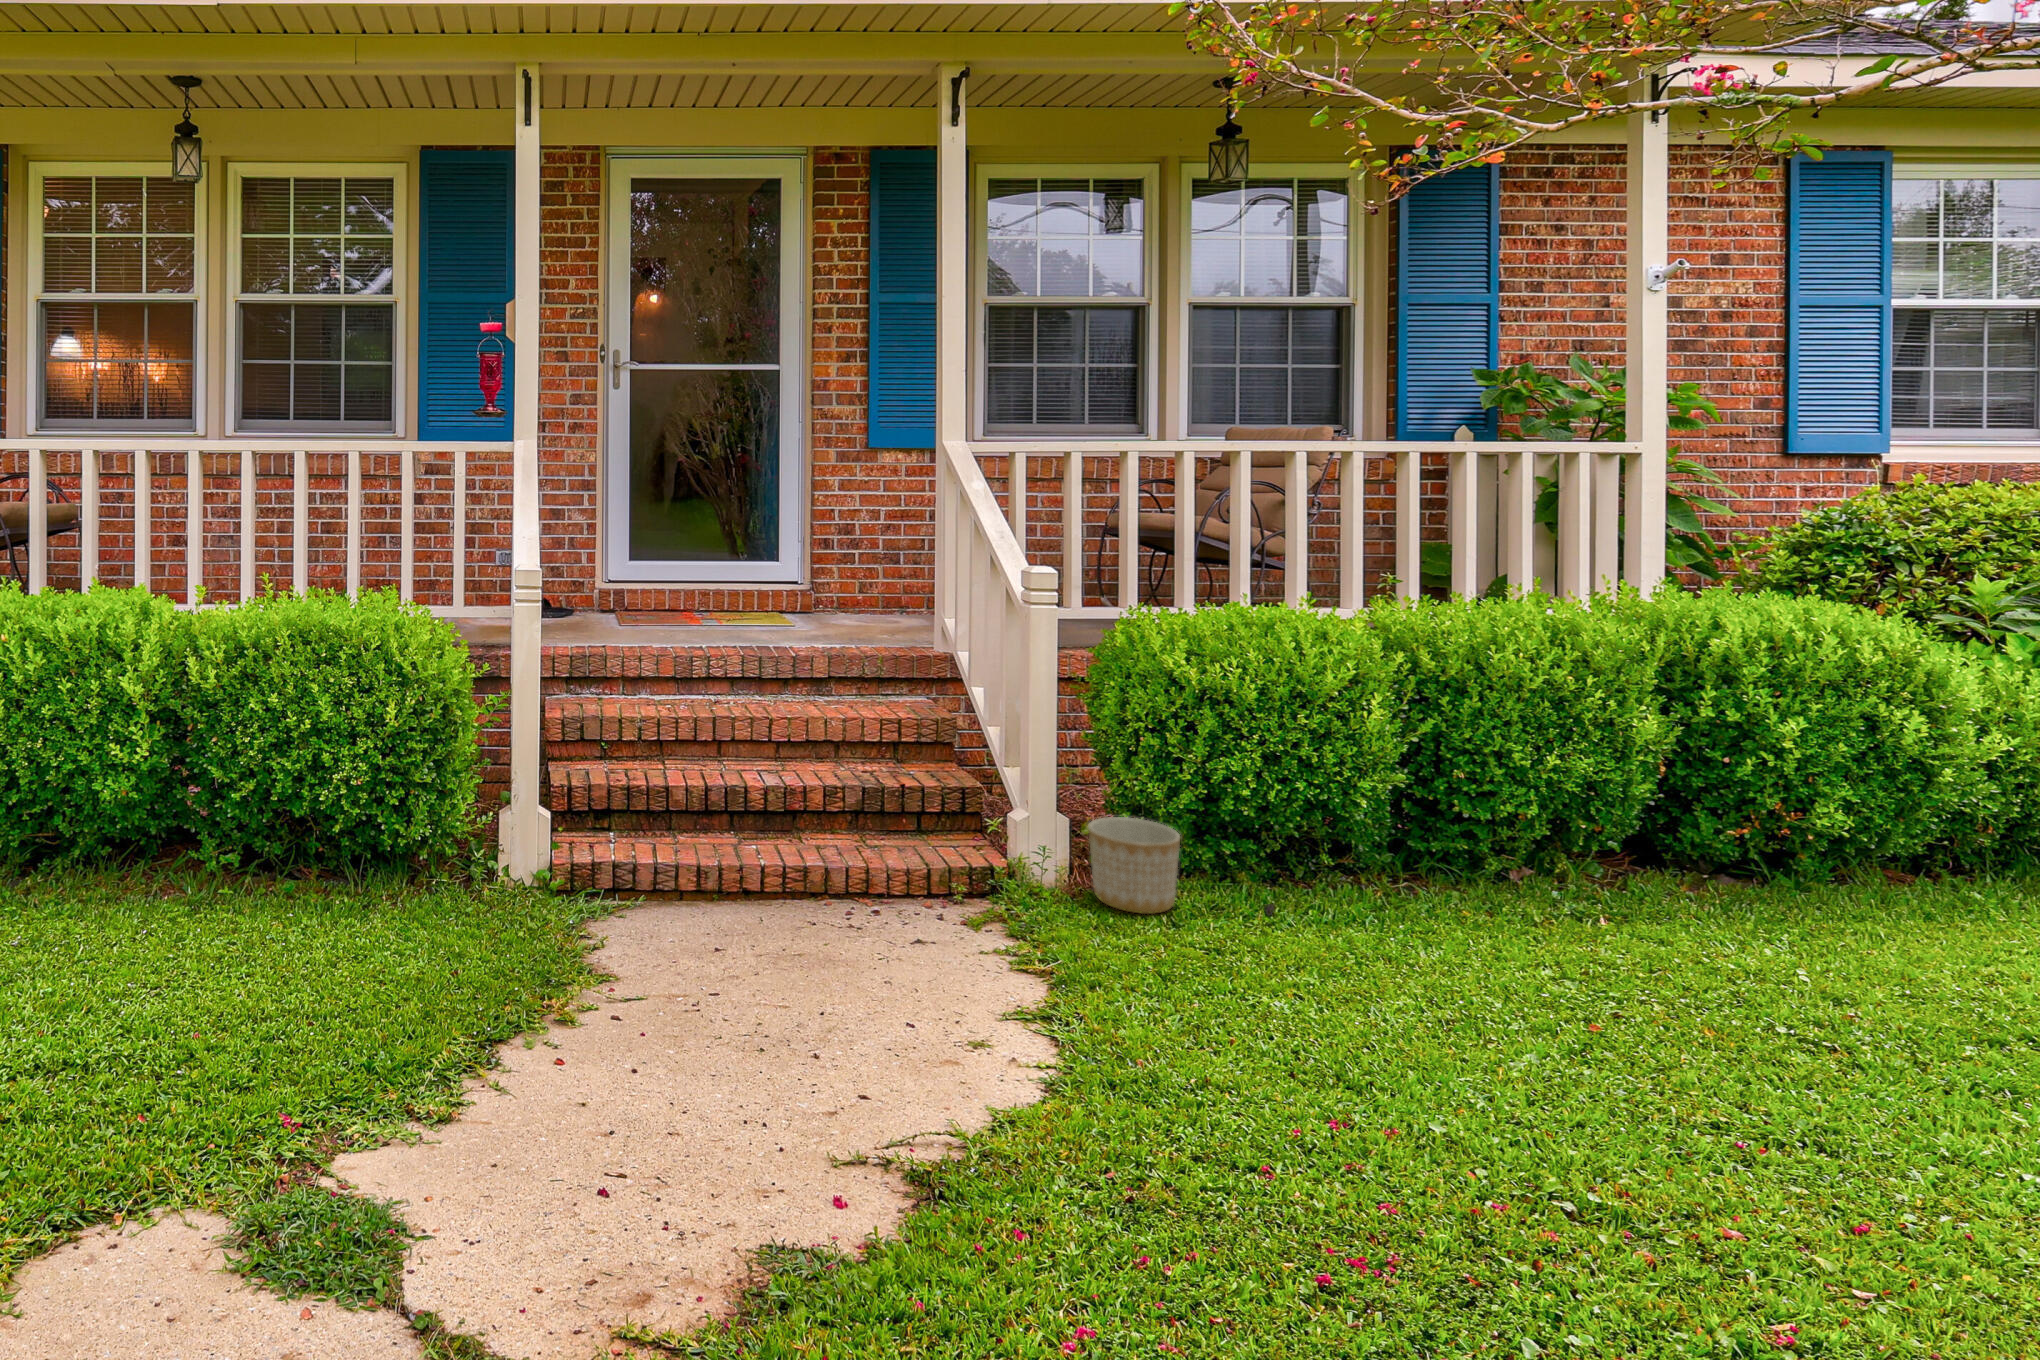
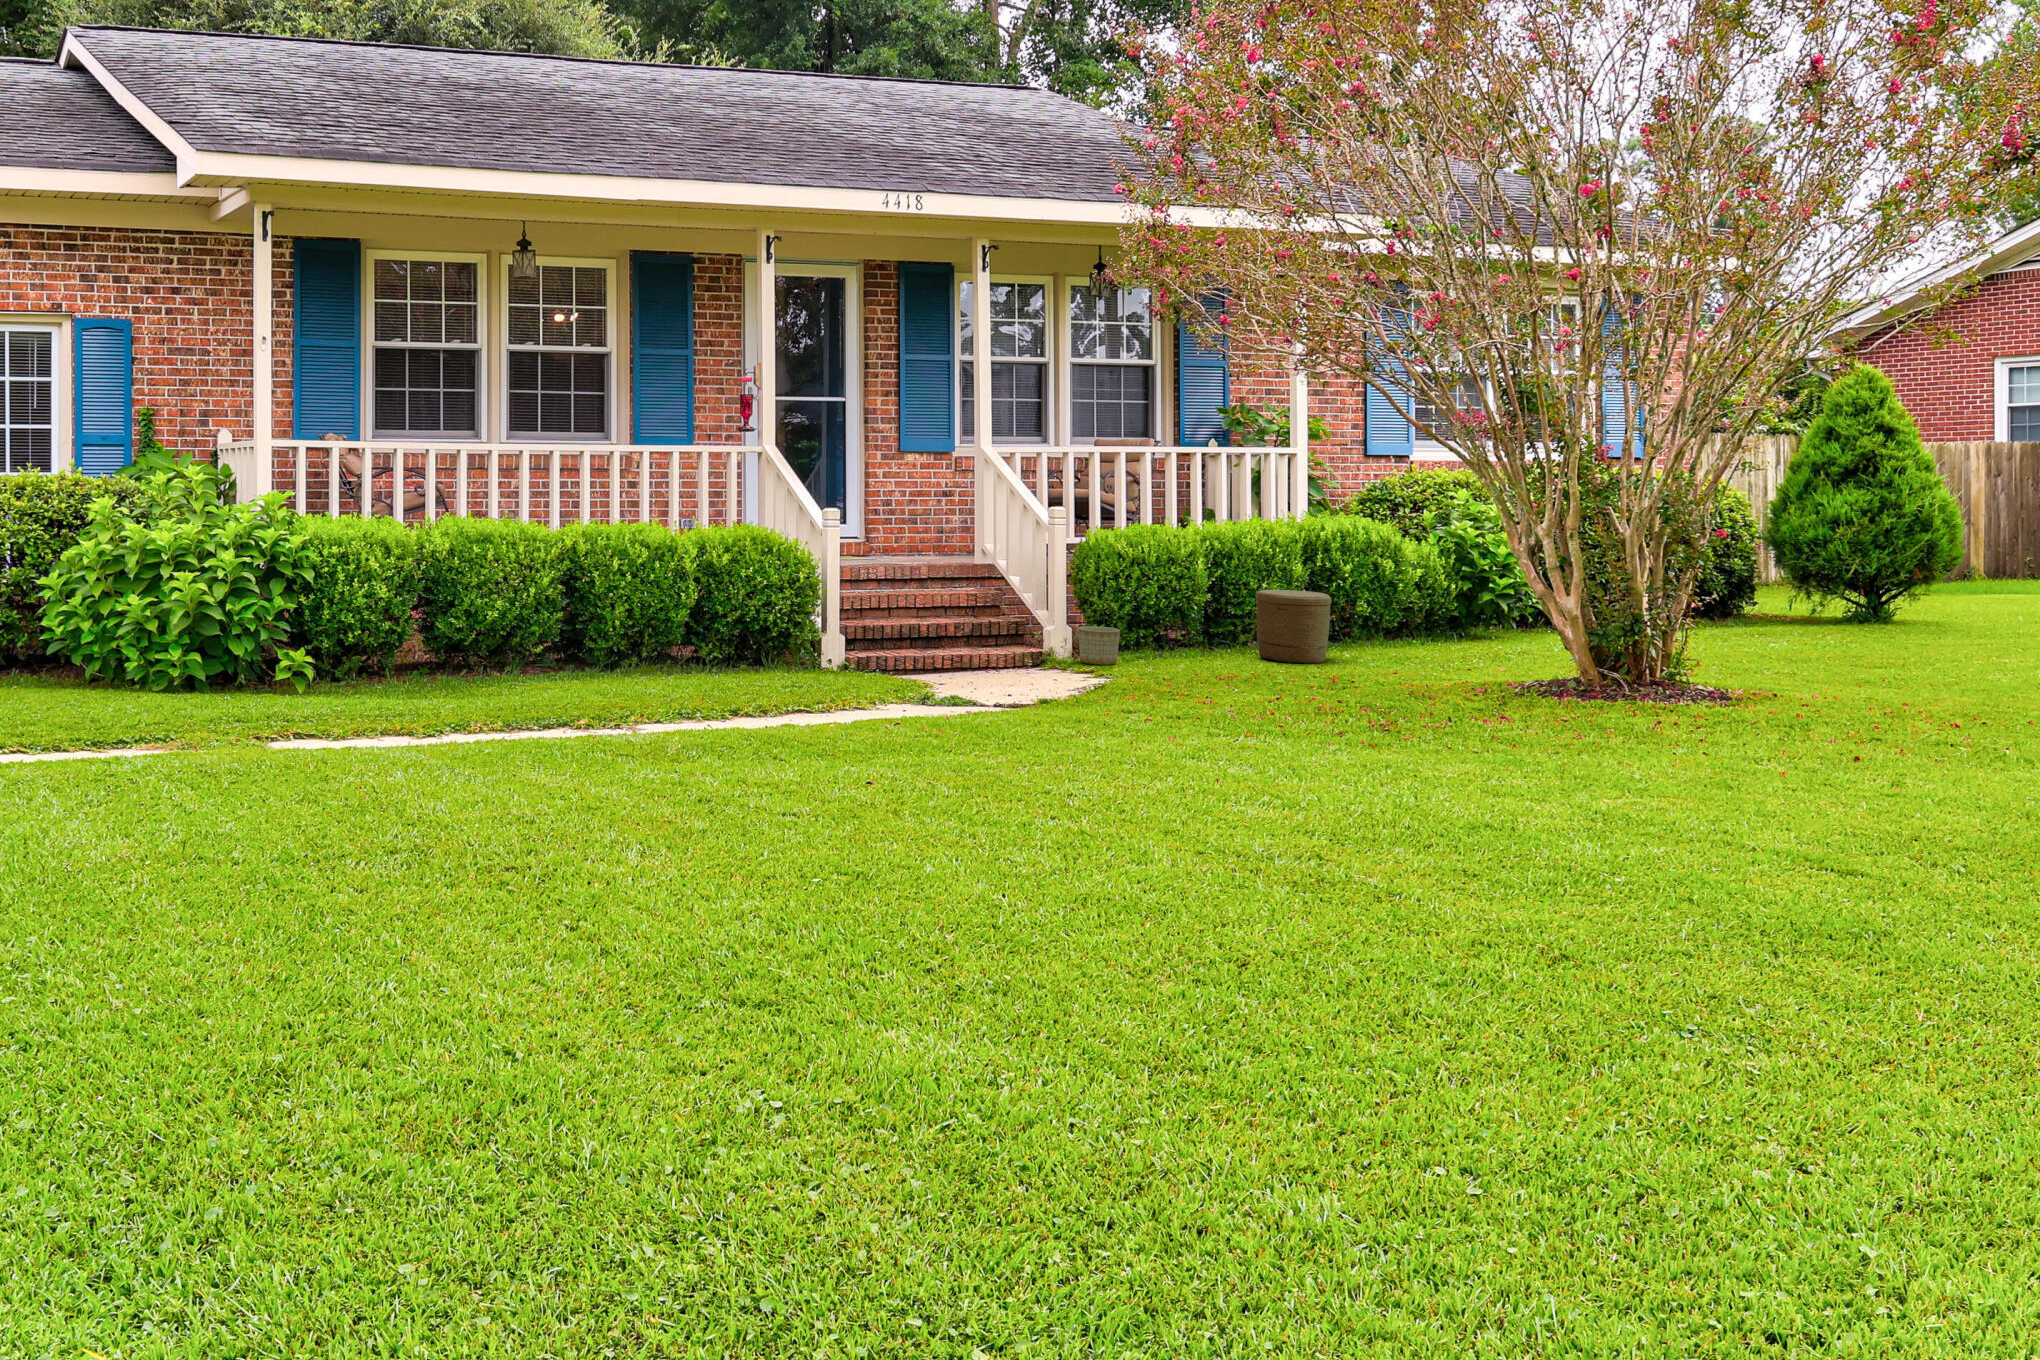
woven basket: none [1519,759,1723,957] -> present [1255,590,1332,664]

